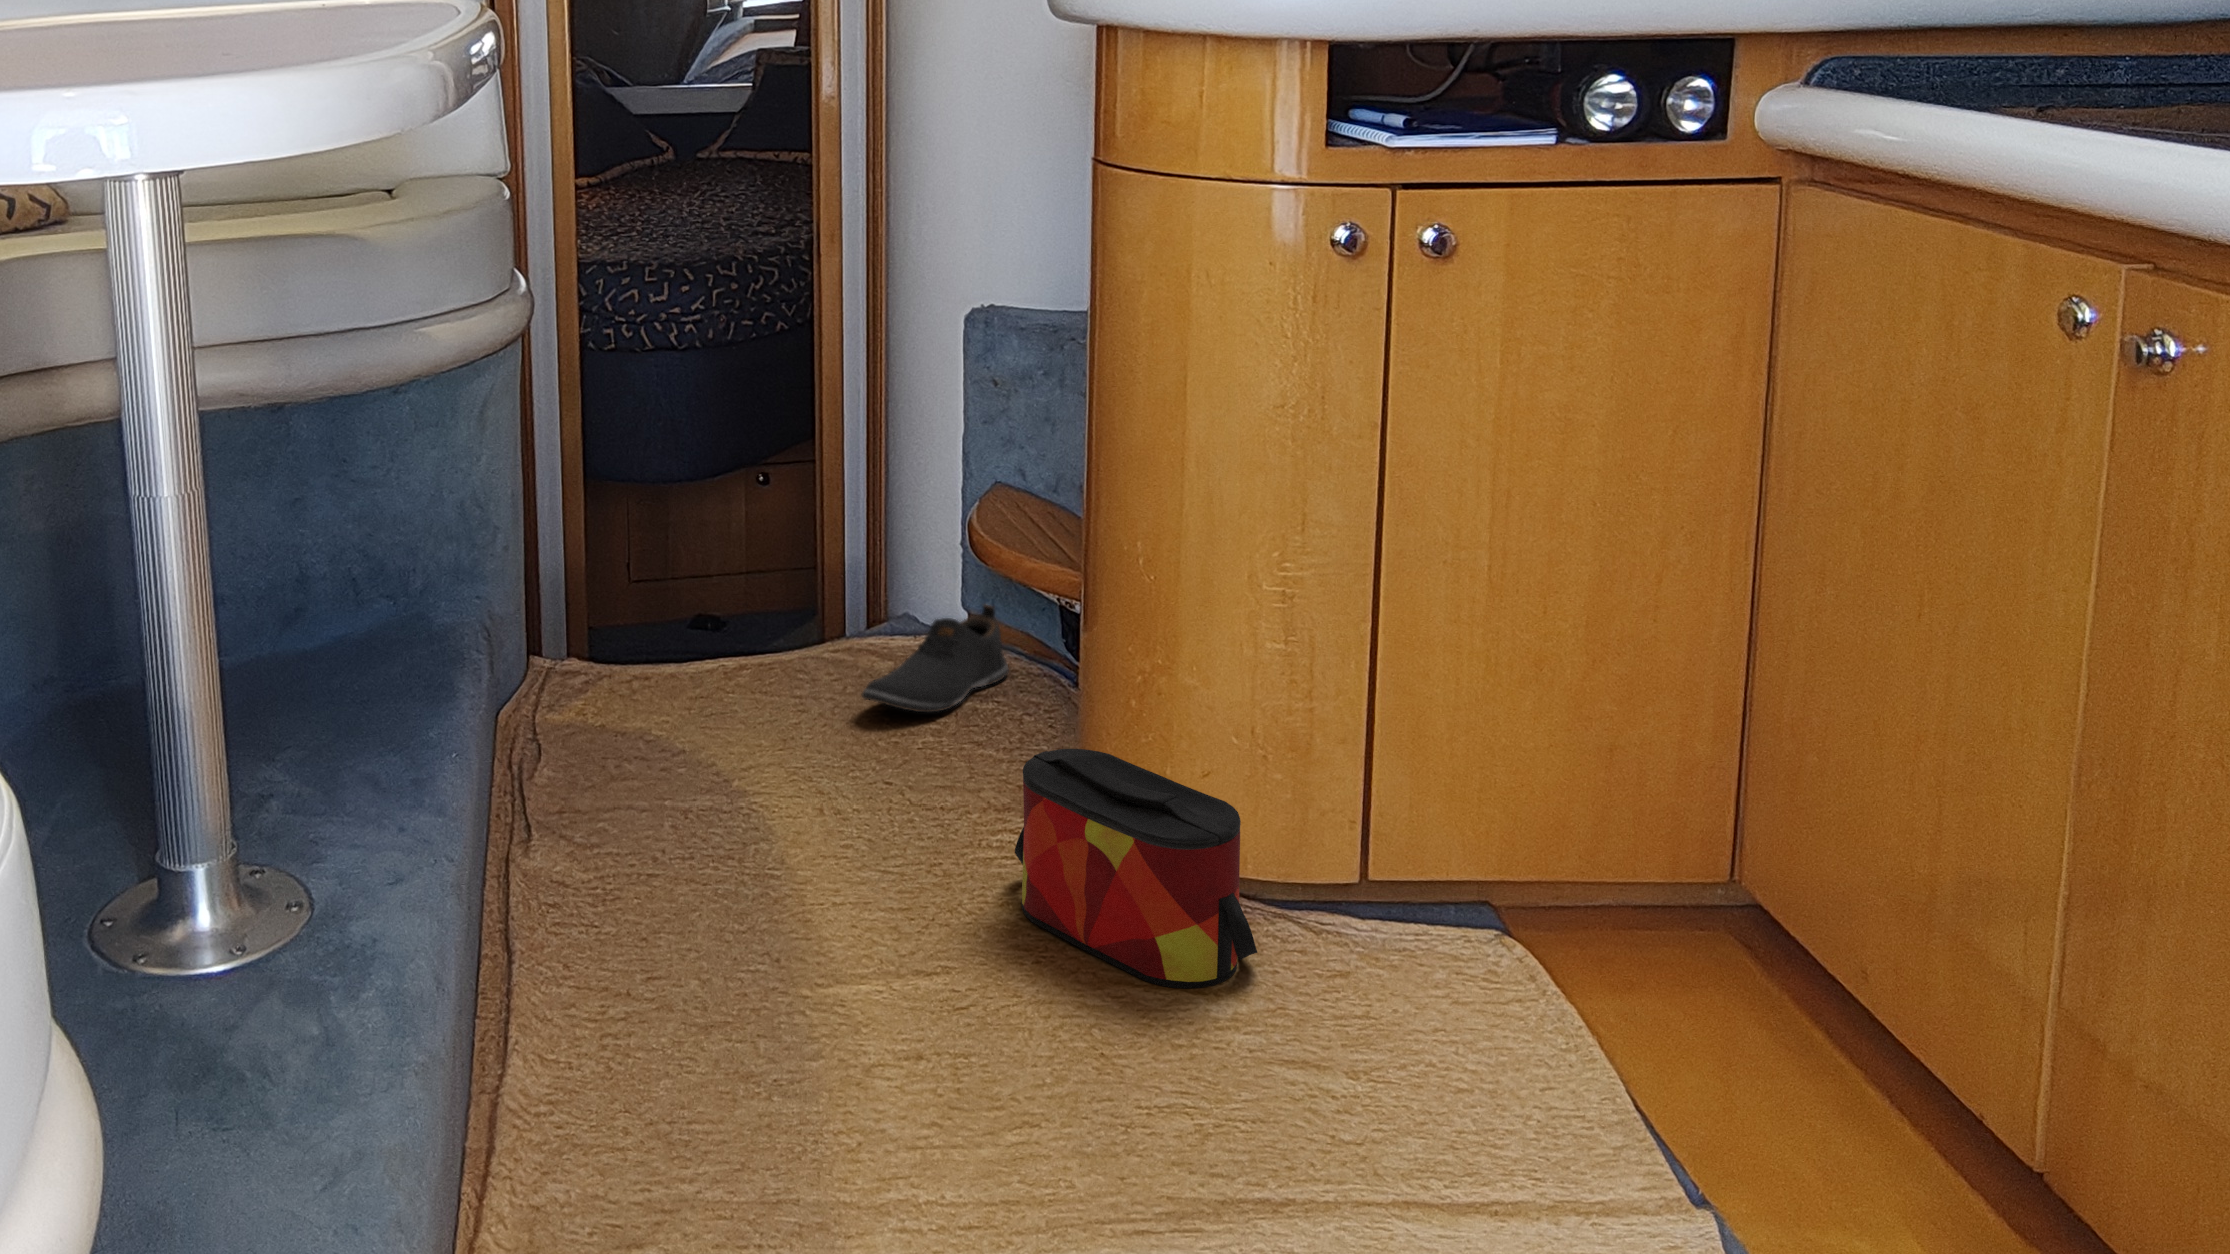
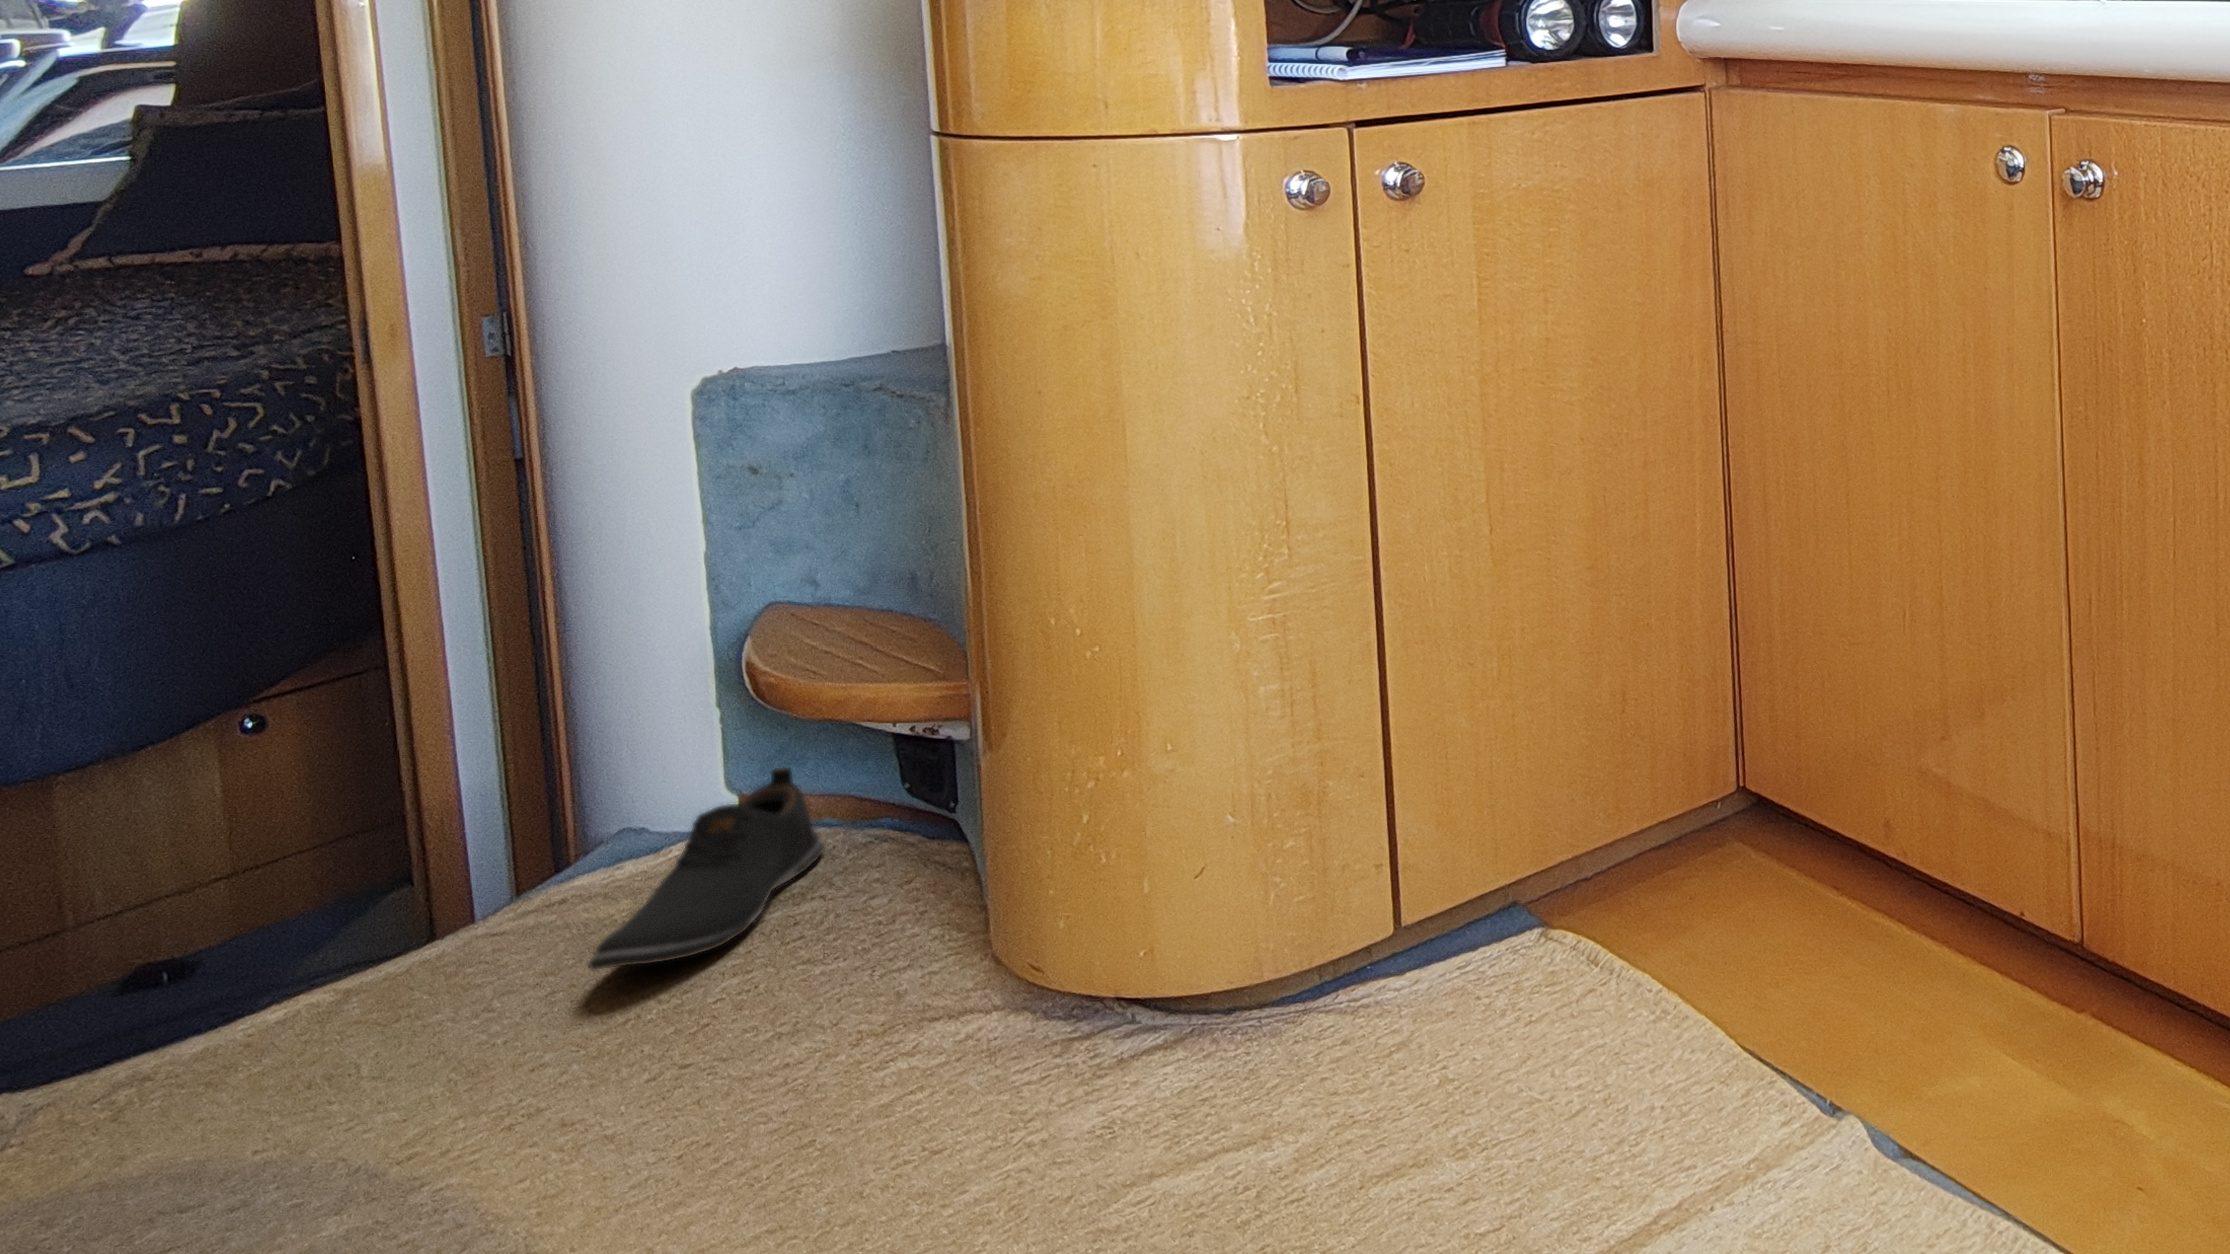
bag: present [1015,749,1258,989] -> none [923,907,1301,1187]

